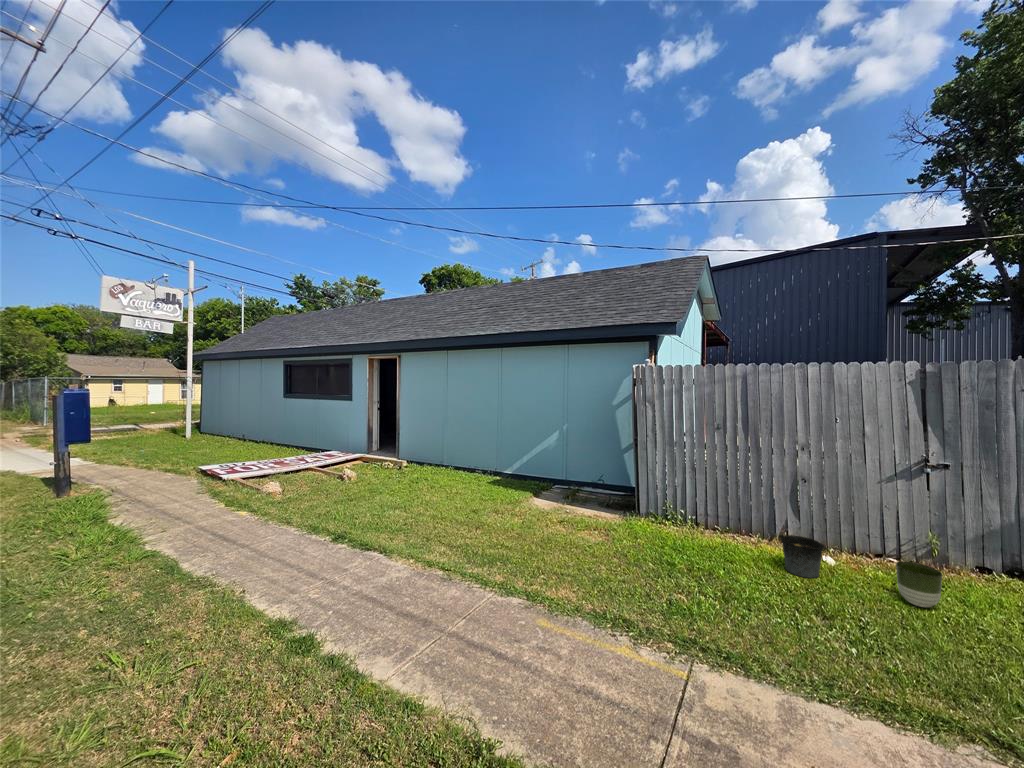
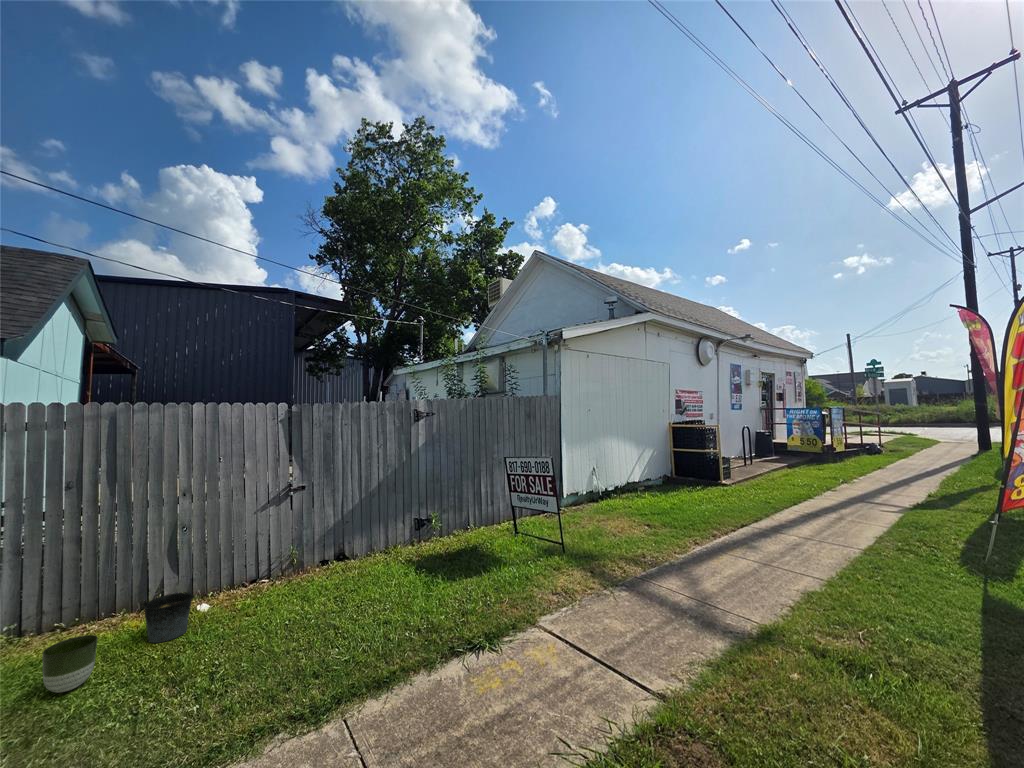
planter: present [896,562,942,607] -> present [42,635,97,693]

